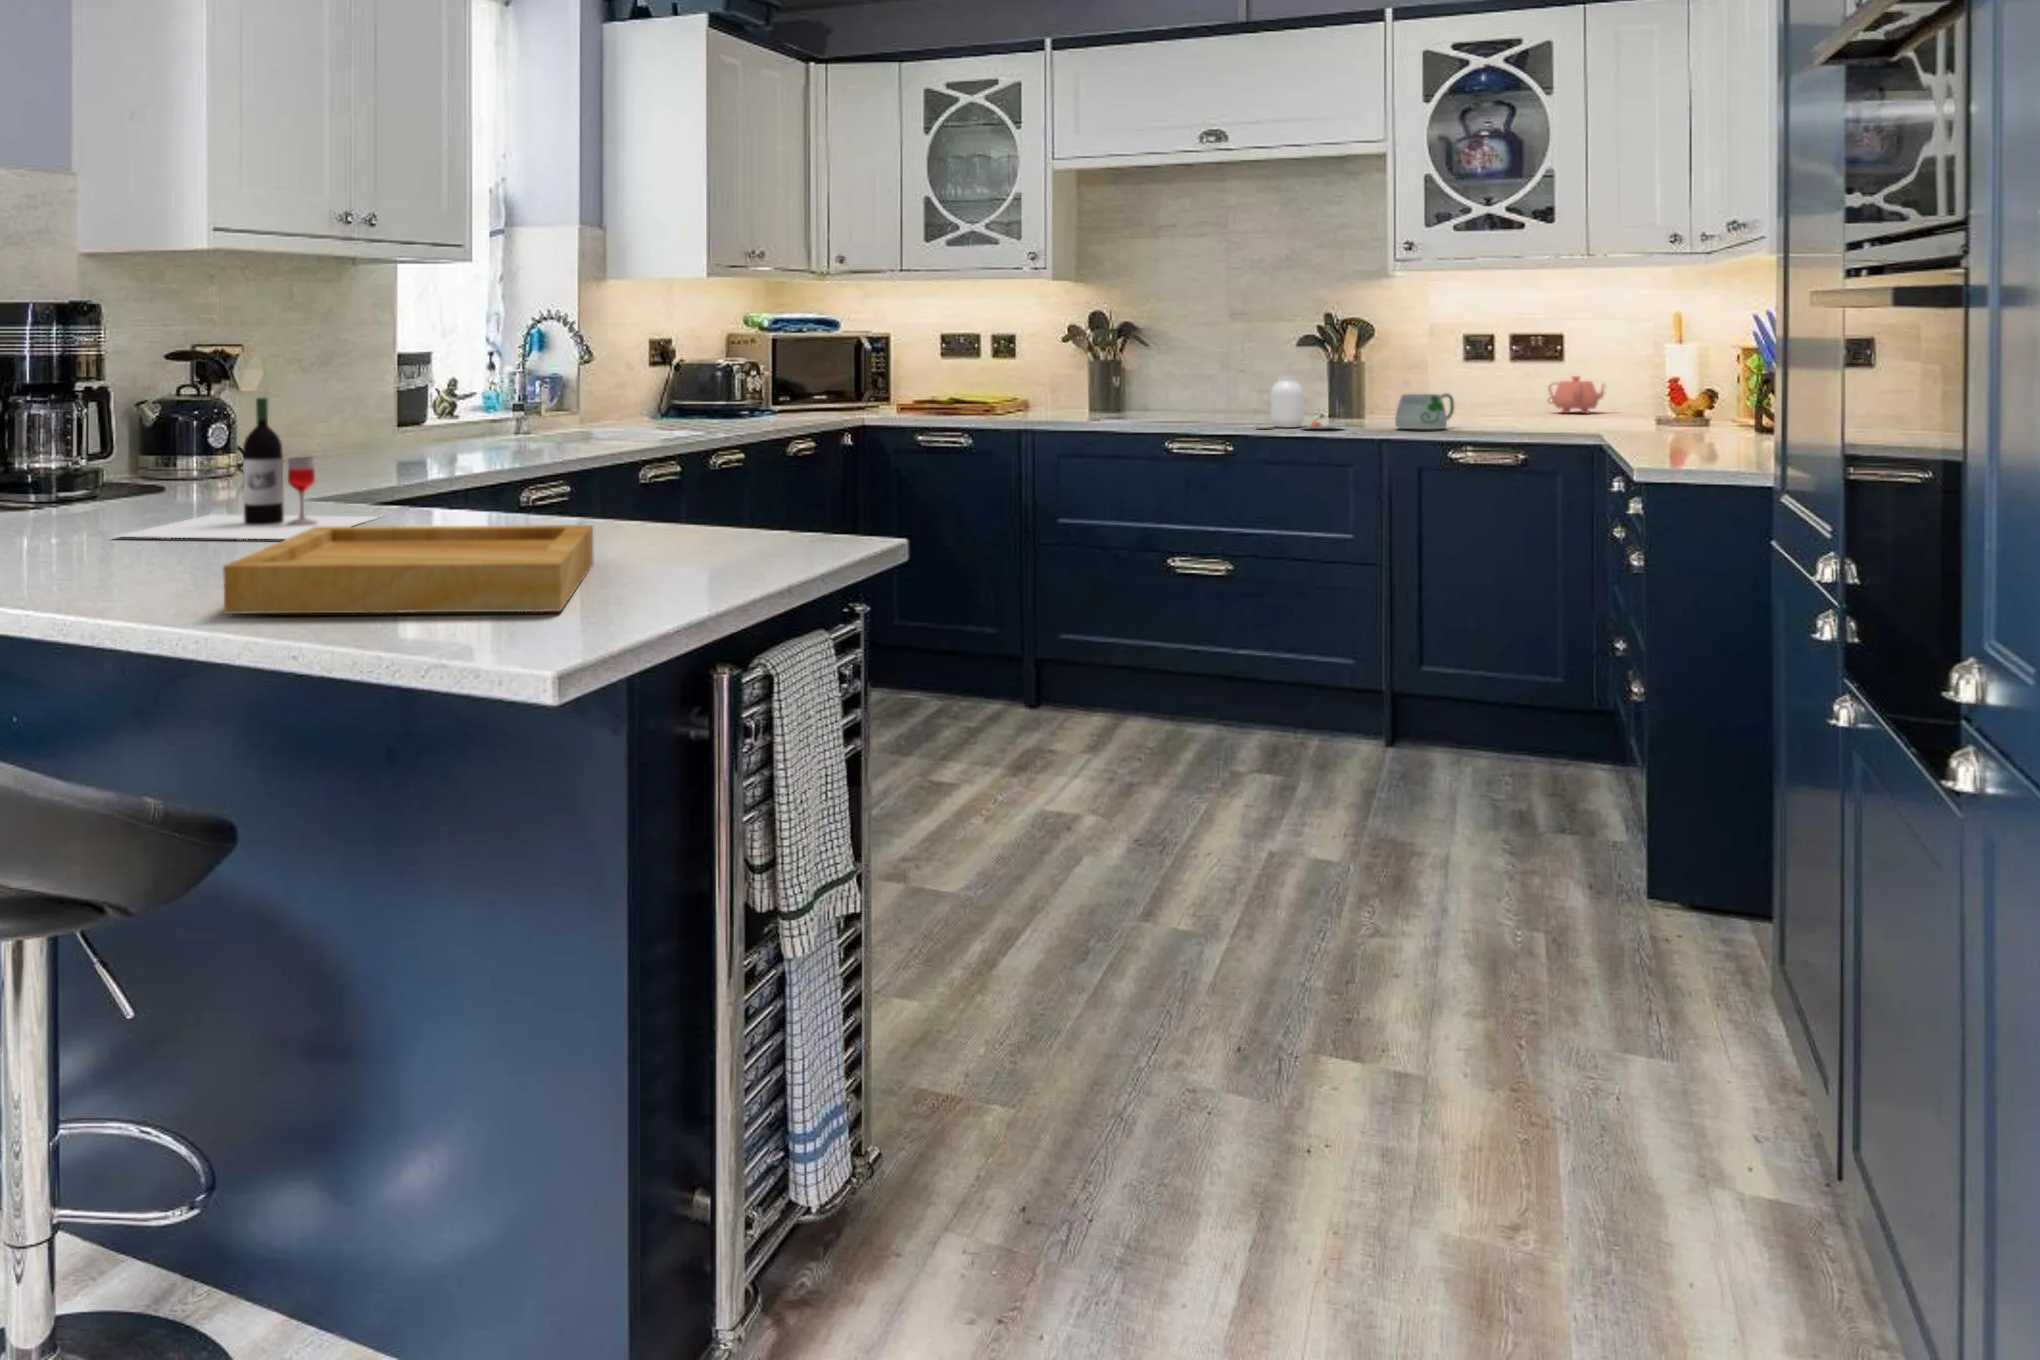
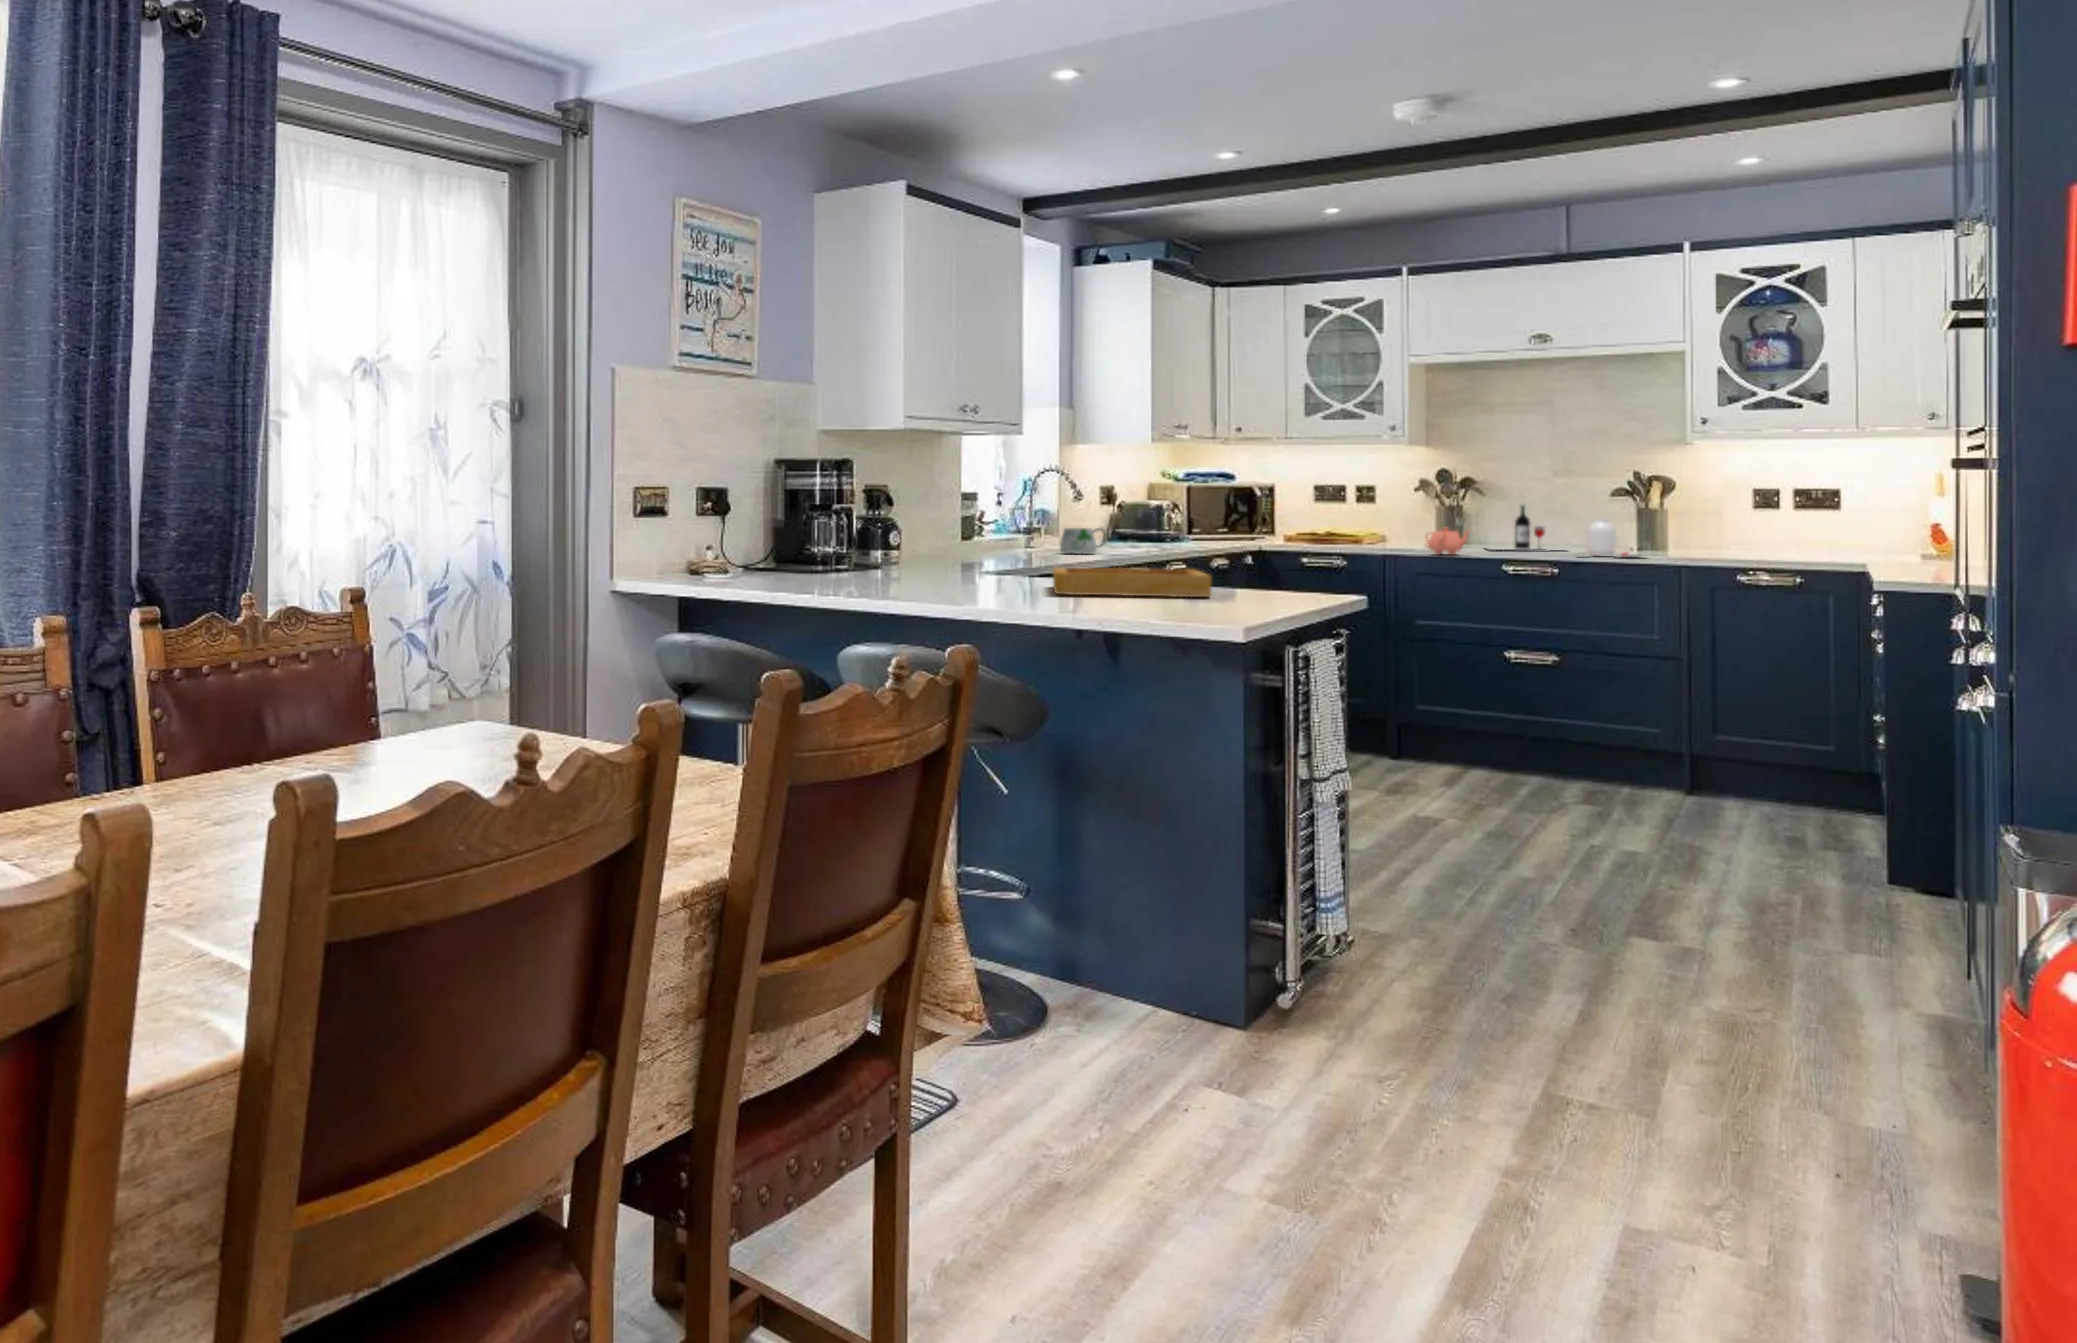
teapot: present [1548,376,1606,413] -> present [1426,527,1469,555]
mug: present [1395,393,1454,429] -> present [1060,528,1106,554]
wine bottle: present [119,397,379,539] -> present [1514,505,1548,551]

